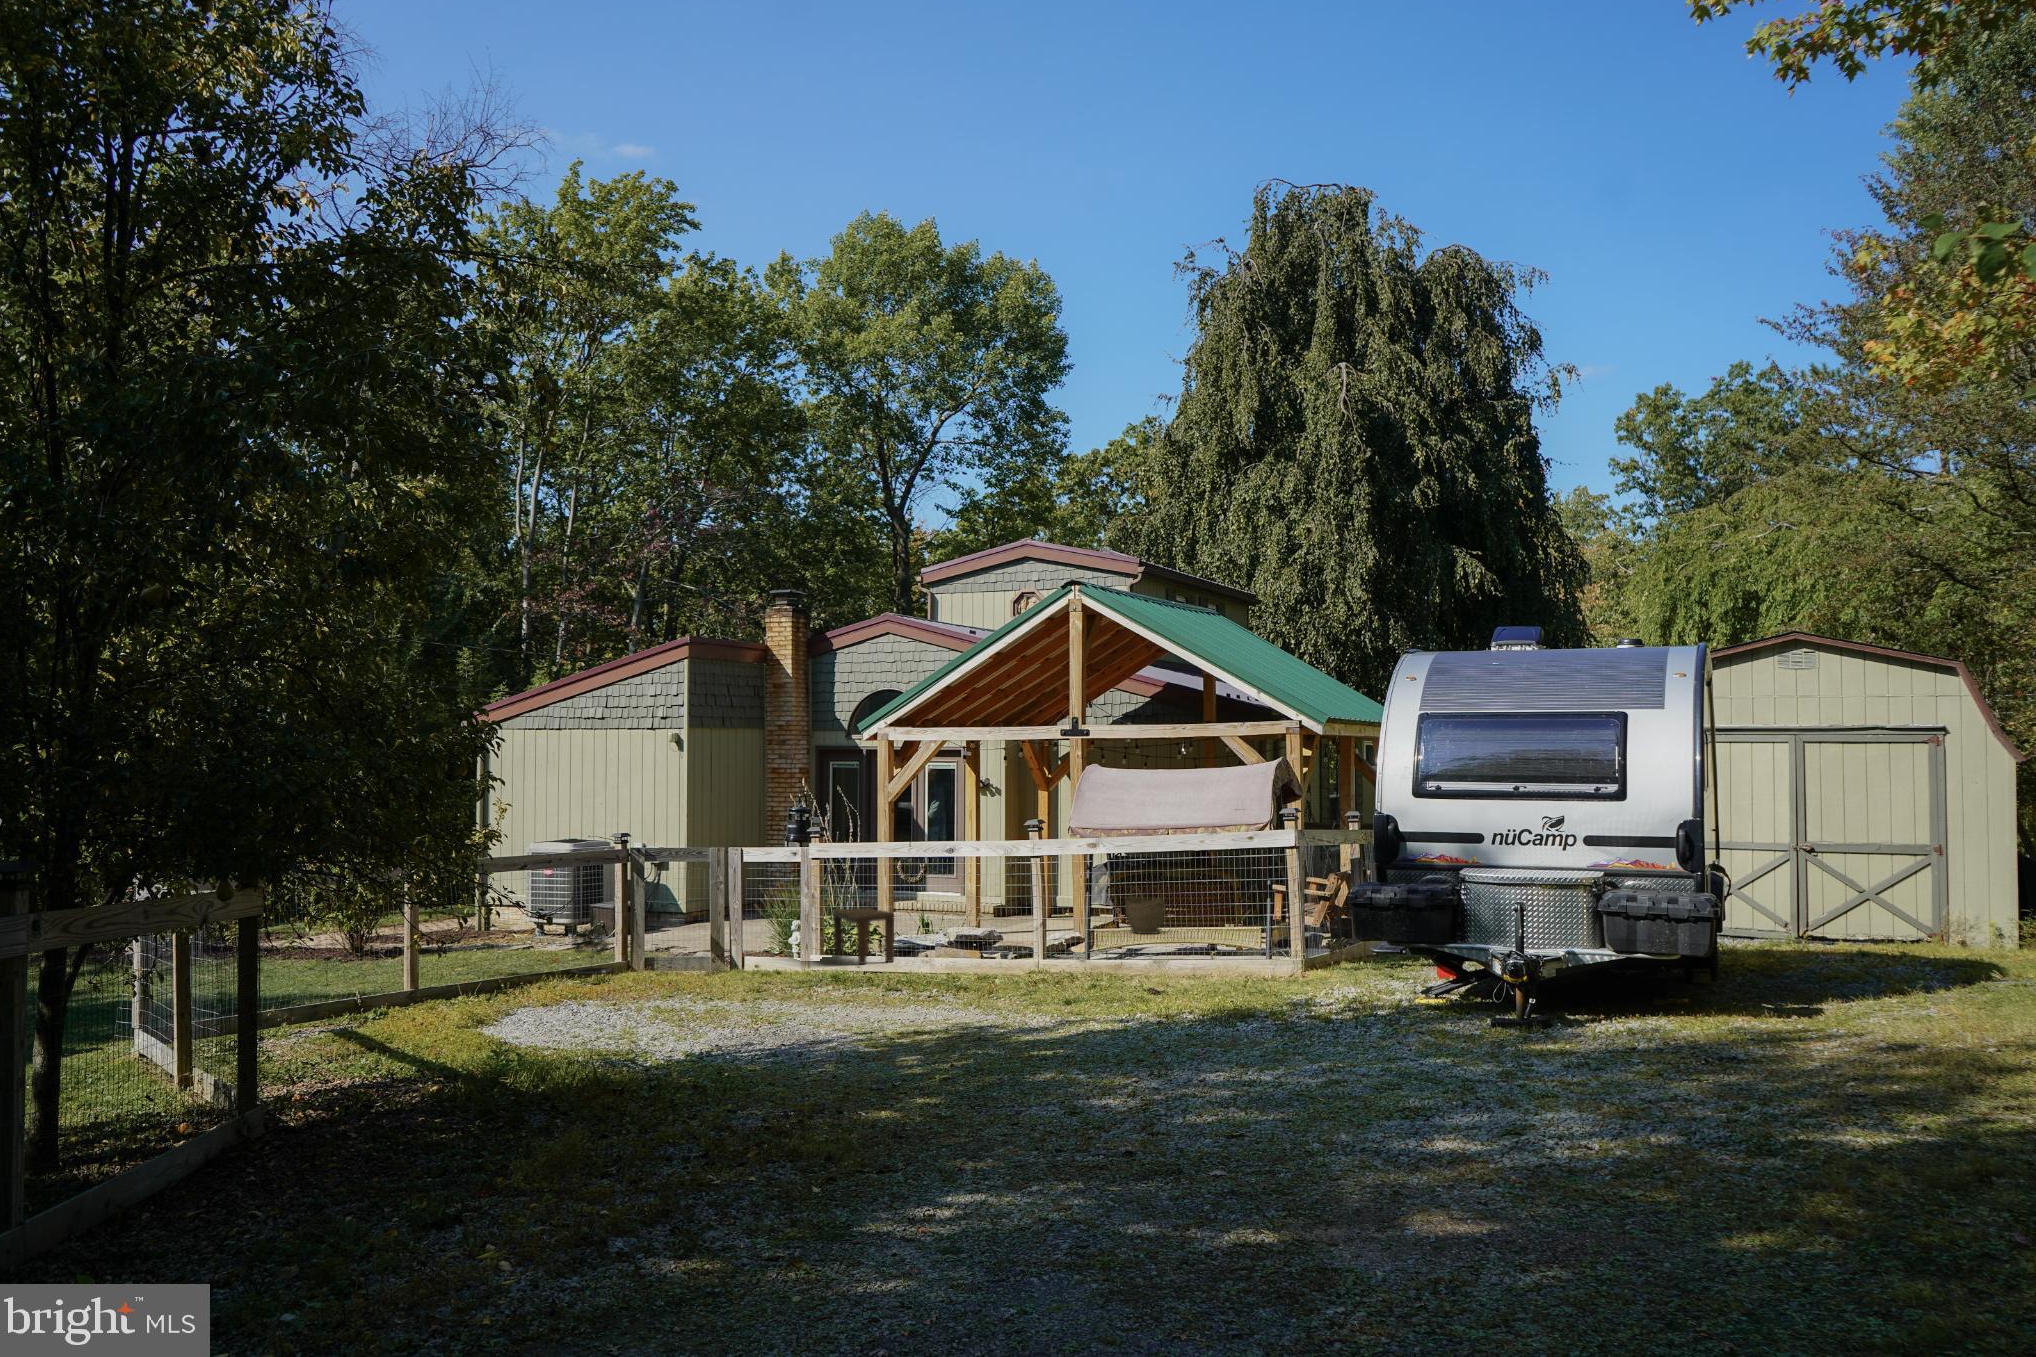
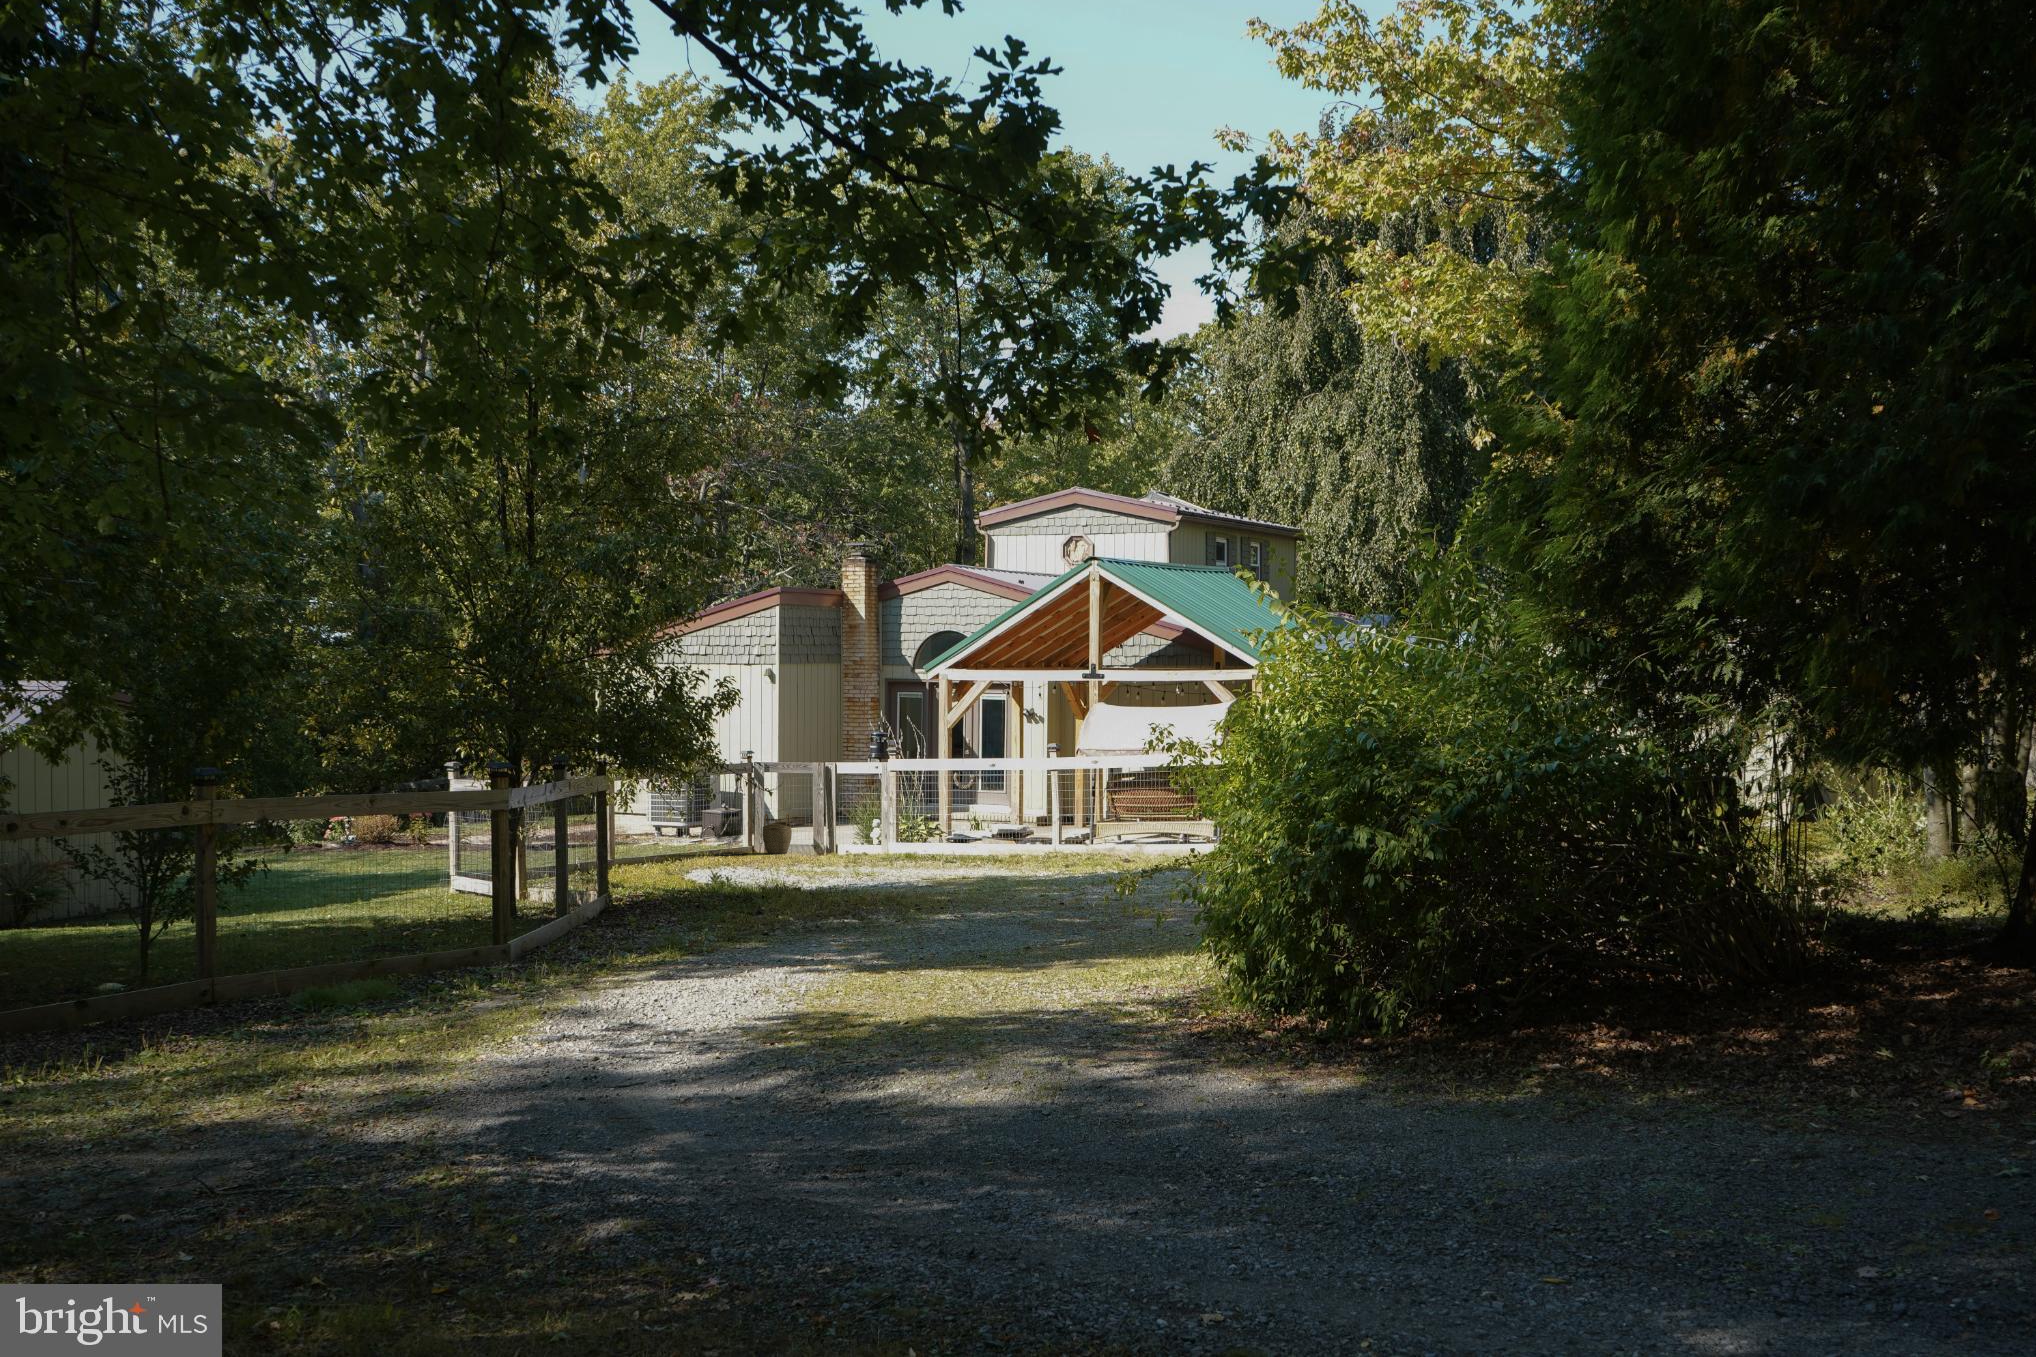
woven basket: present [1126,886,1165,934] -> present [763,813,792,854]
bench: present [833,907,894,964] -> none [904,810,950,851]

